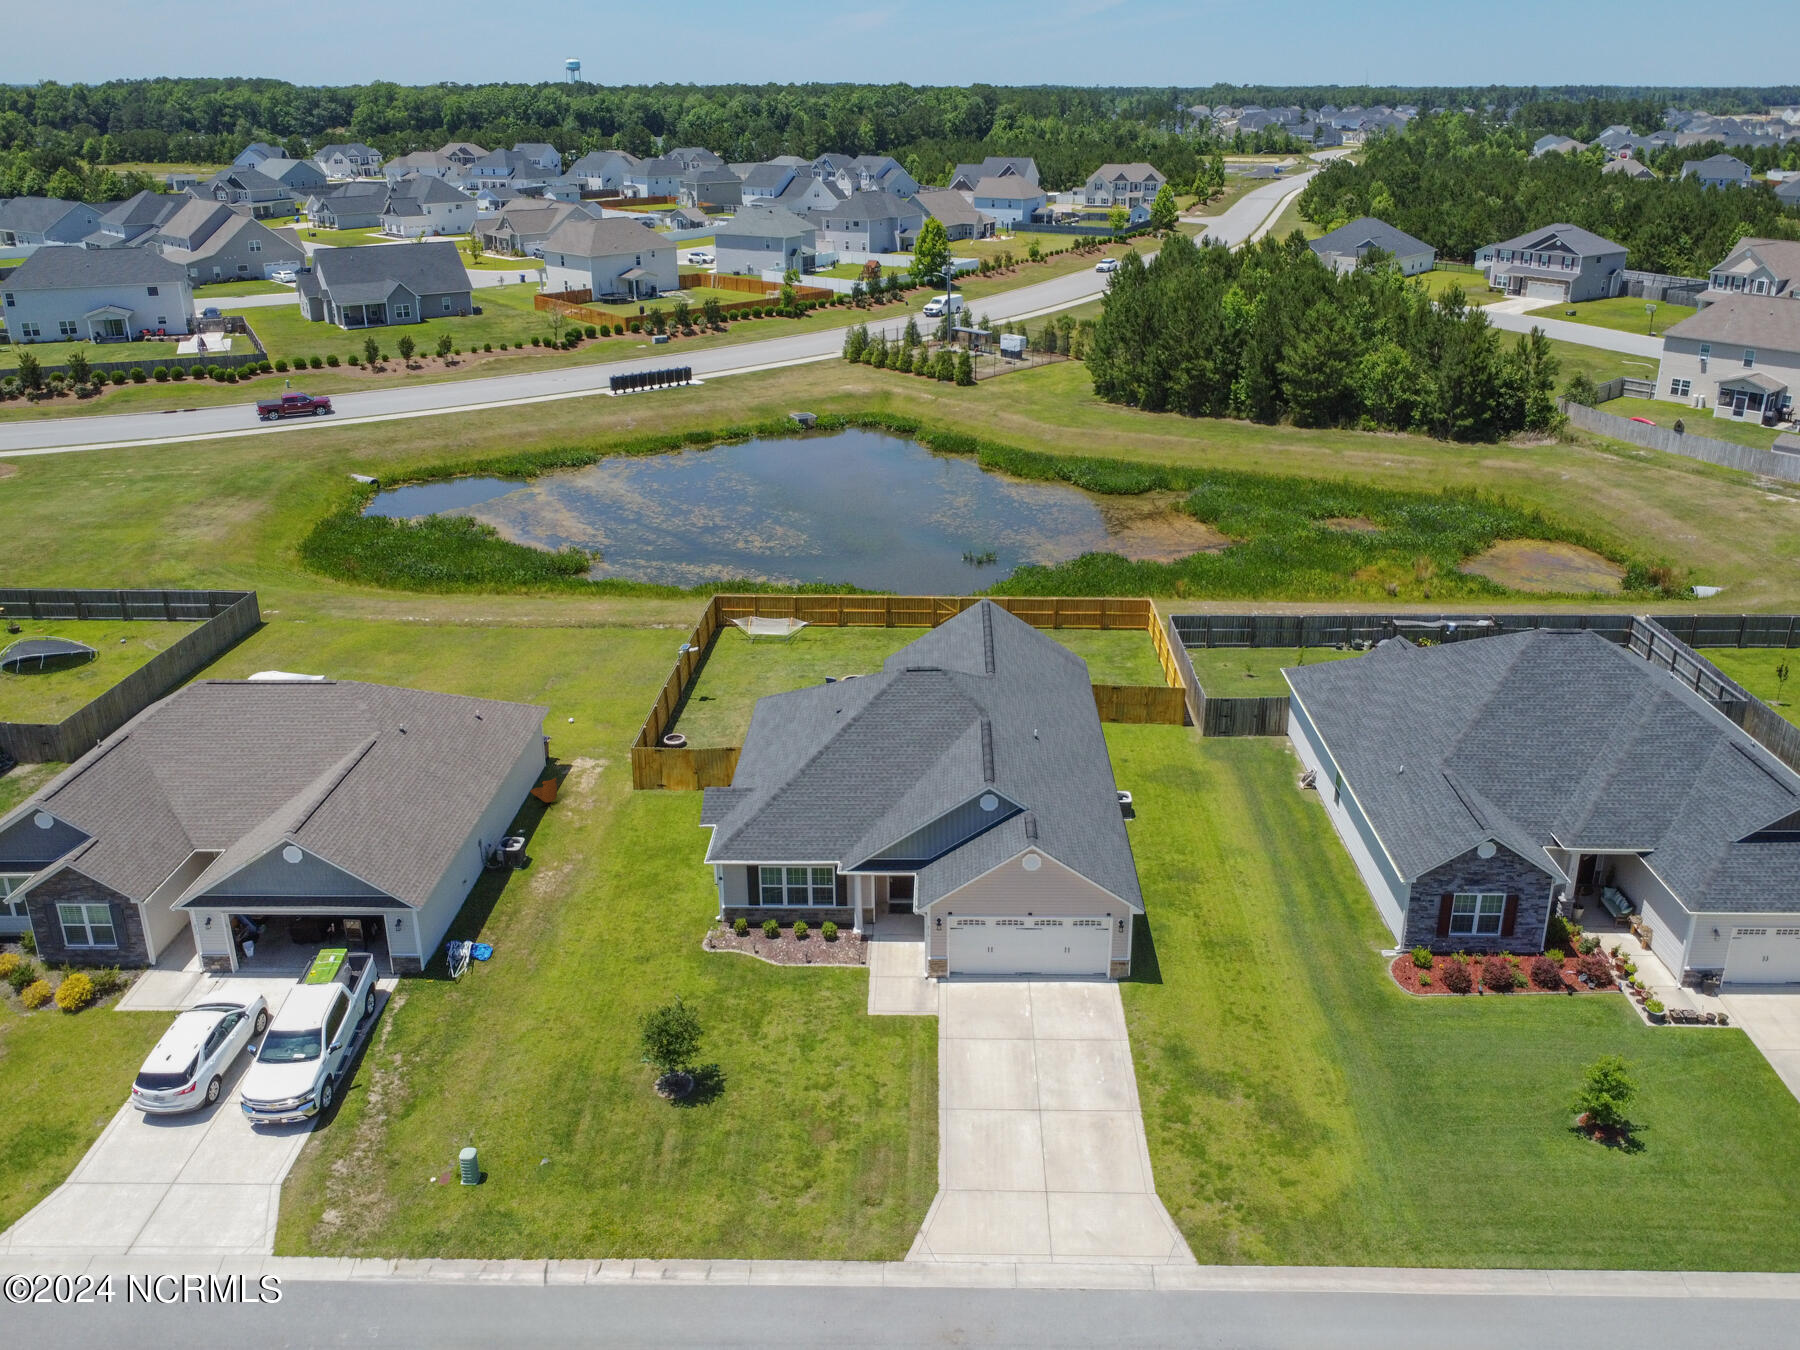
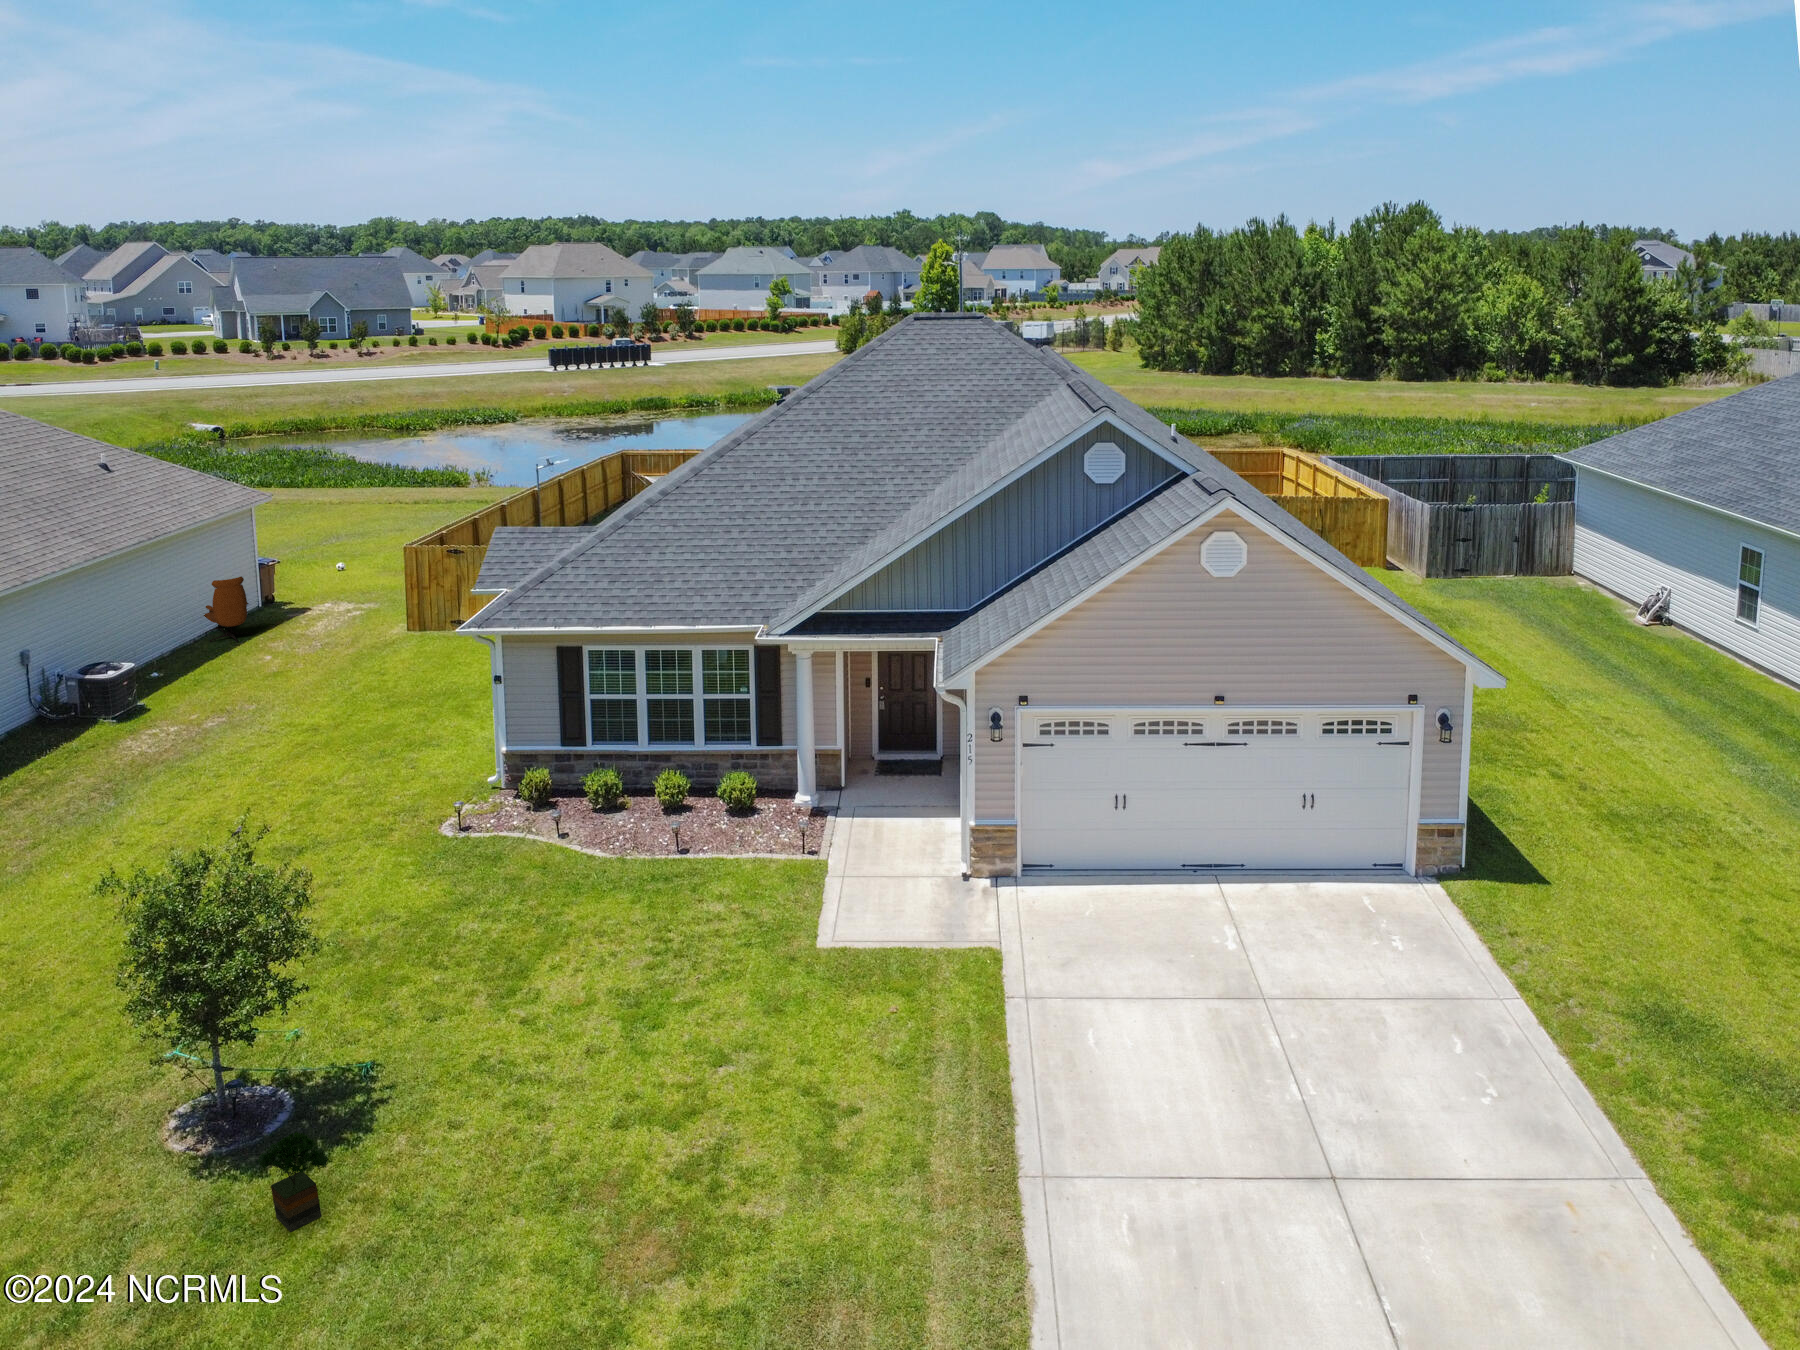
potted tree: none [703,1094,725,1125] -> present [257,1132,328,1232]

